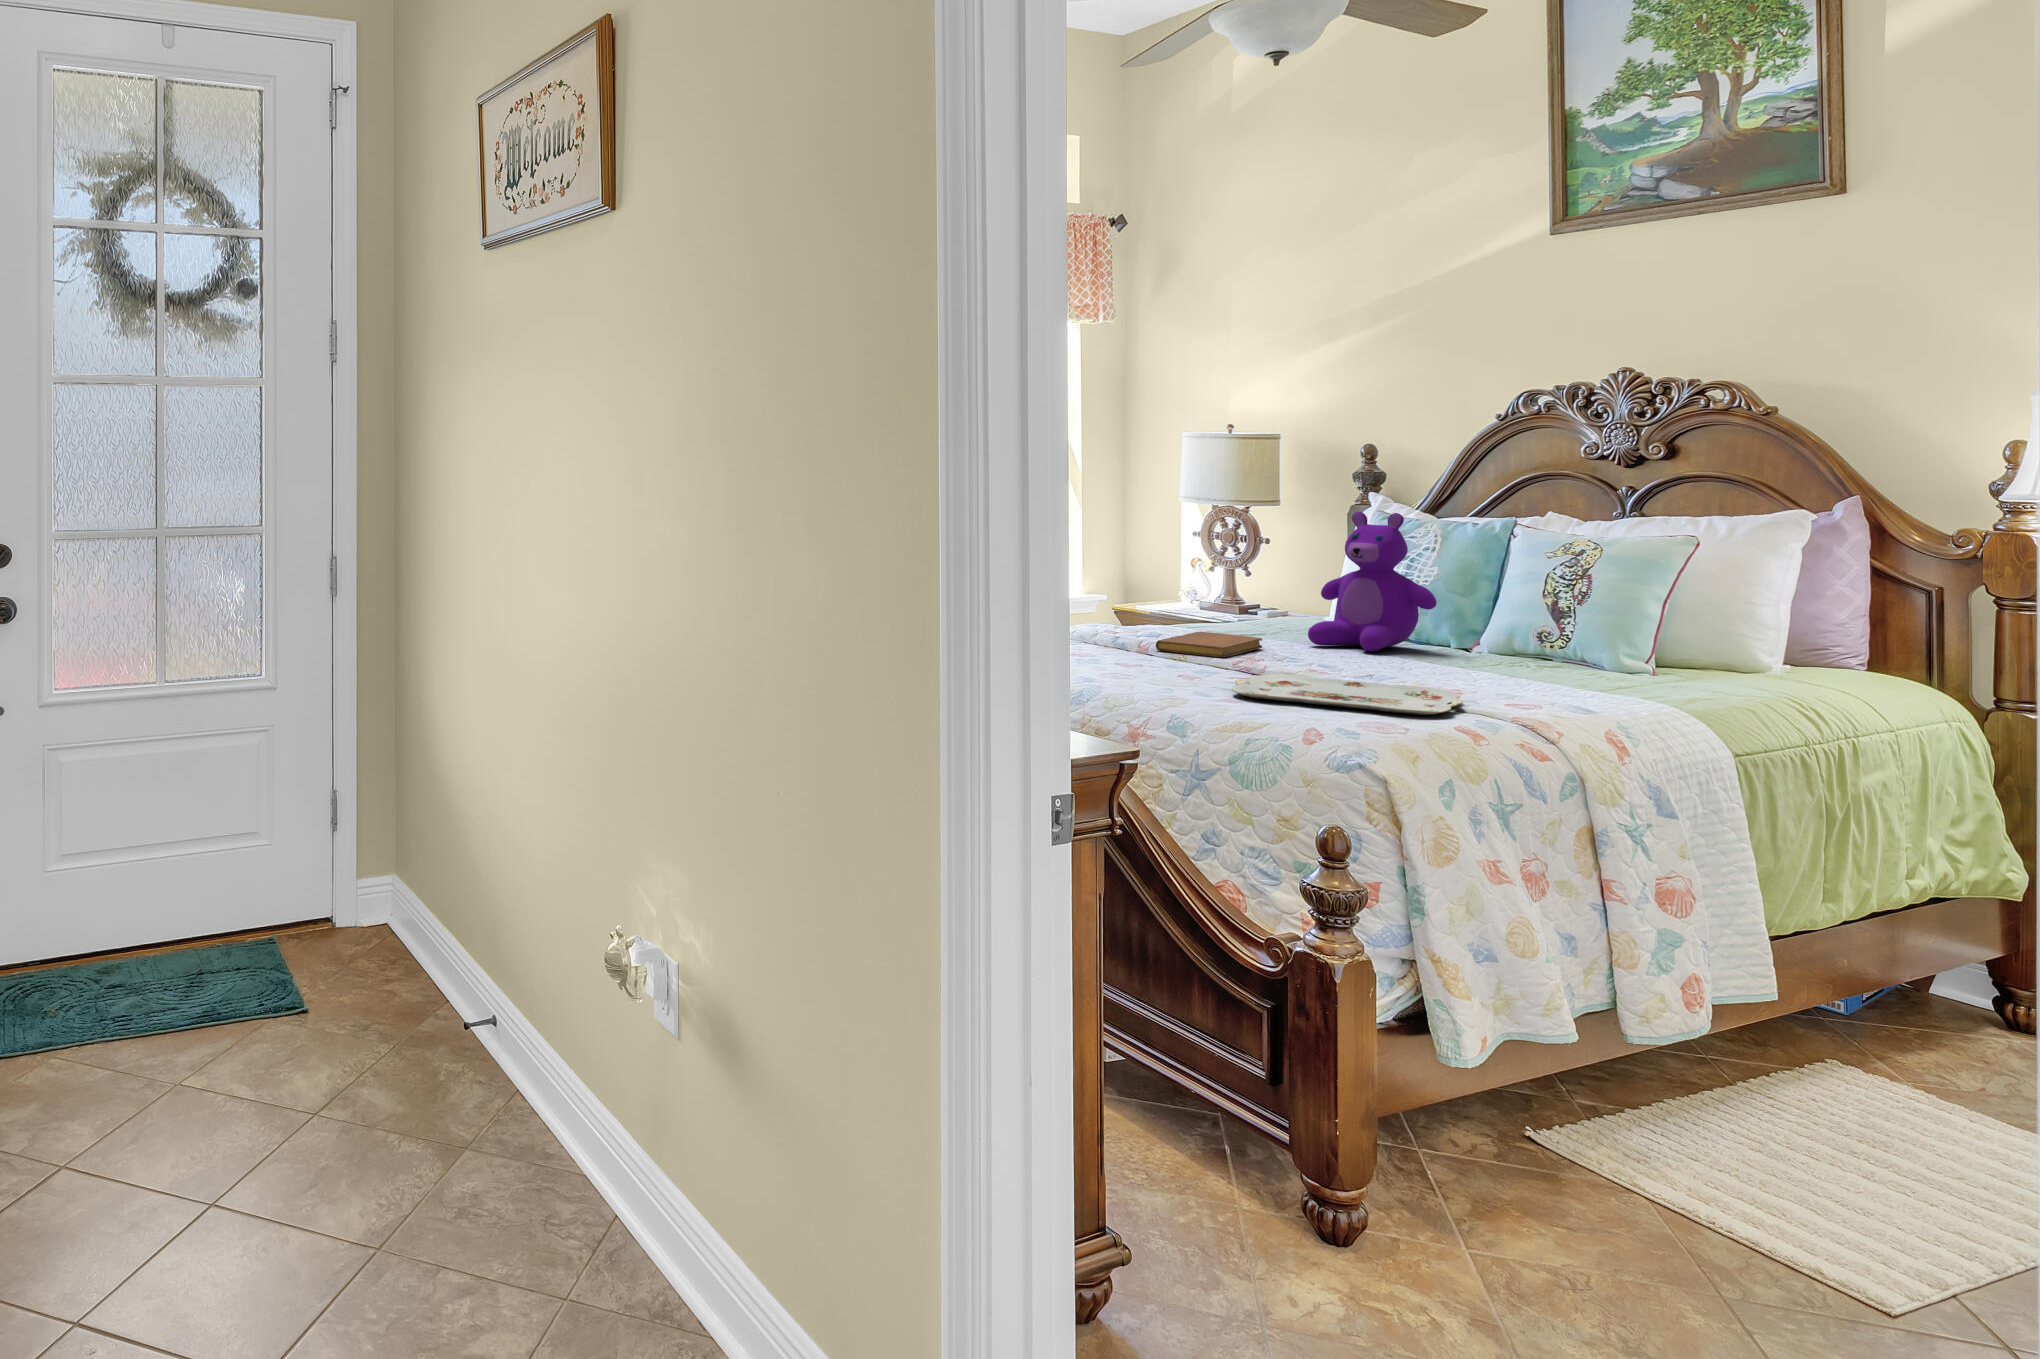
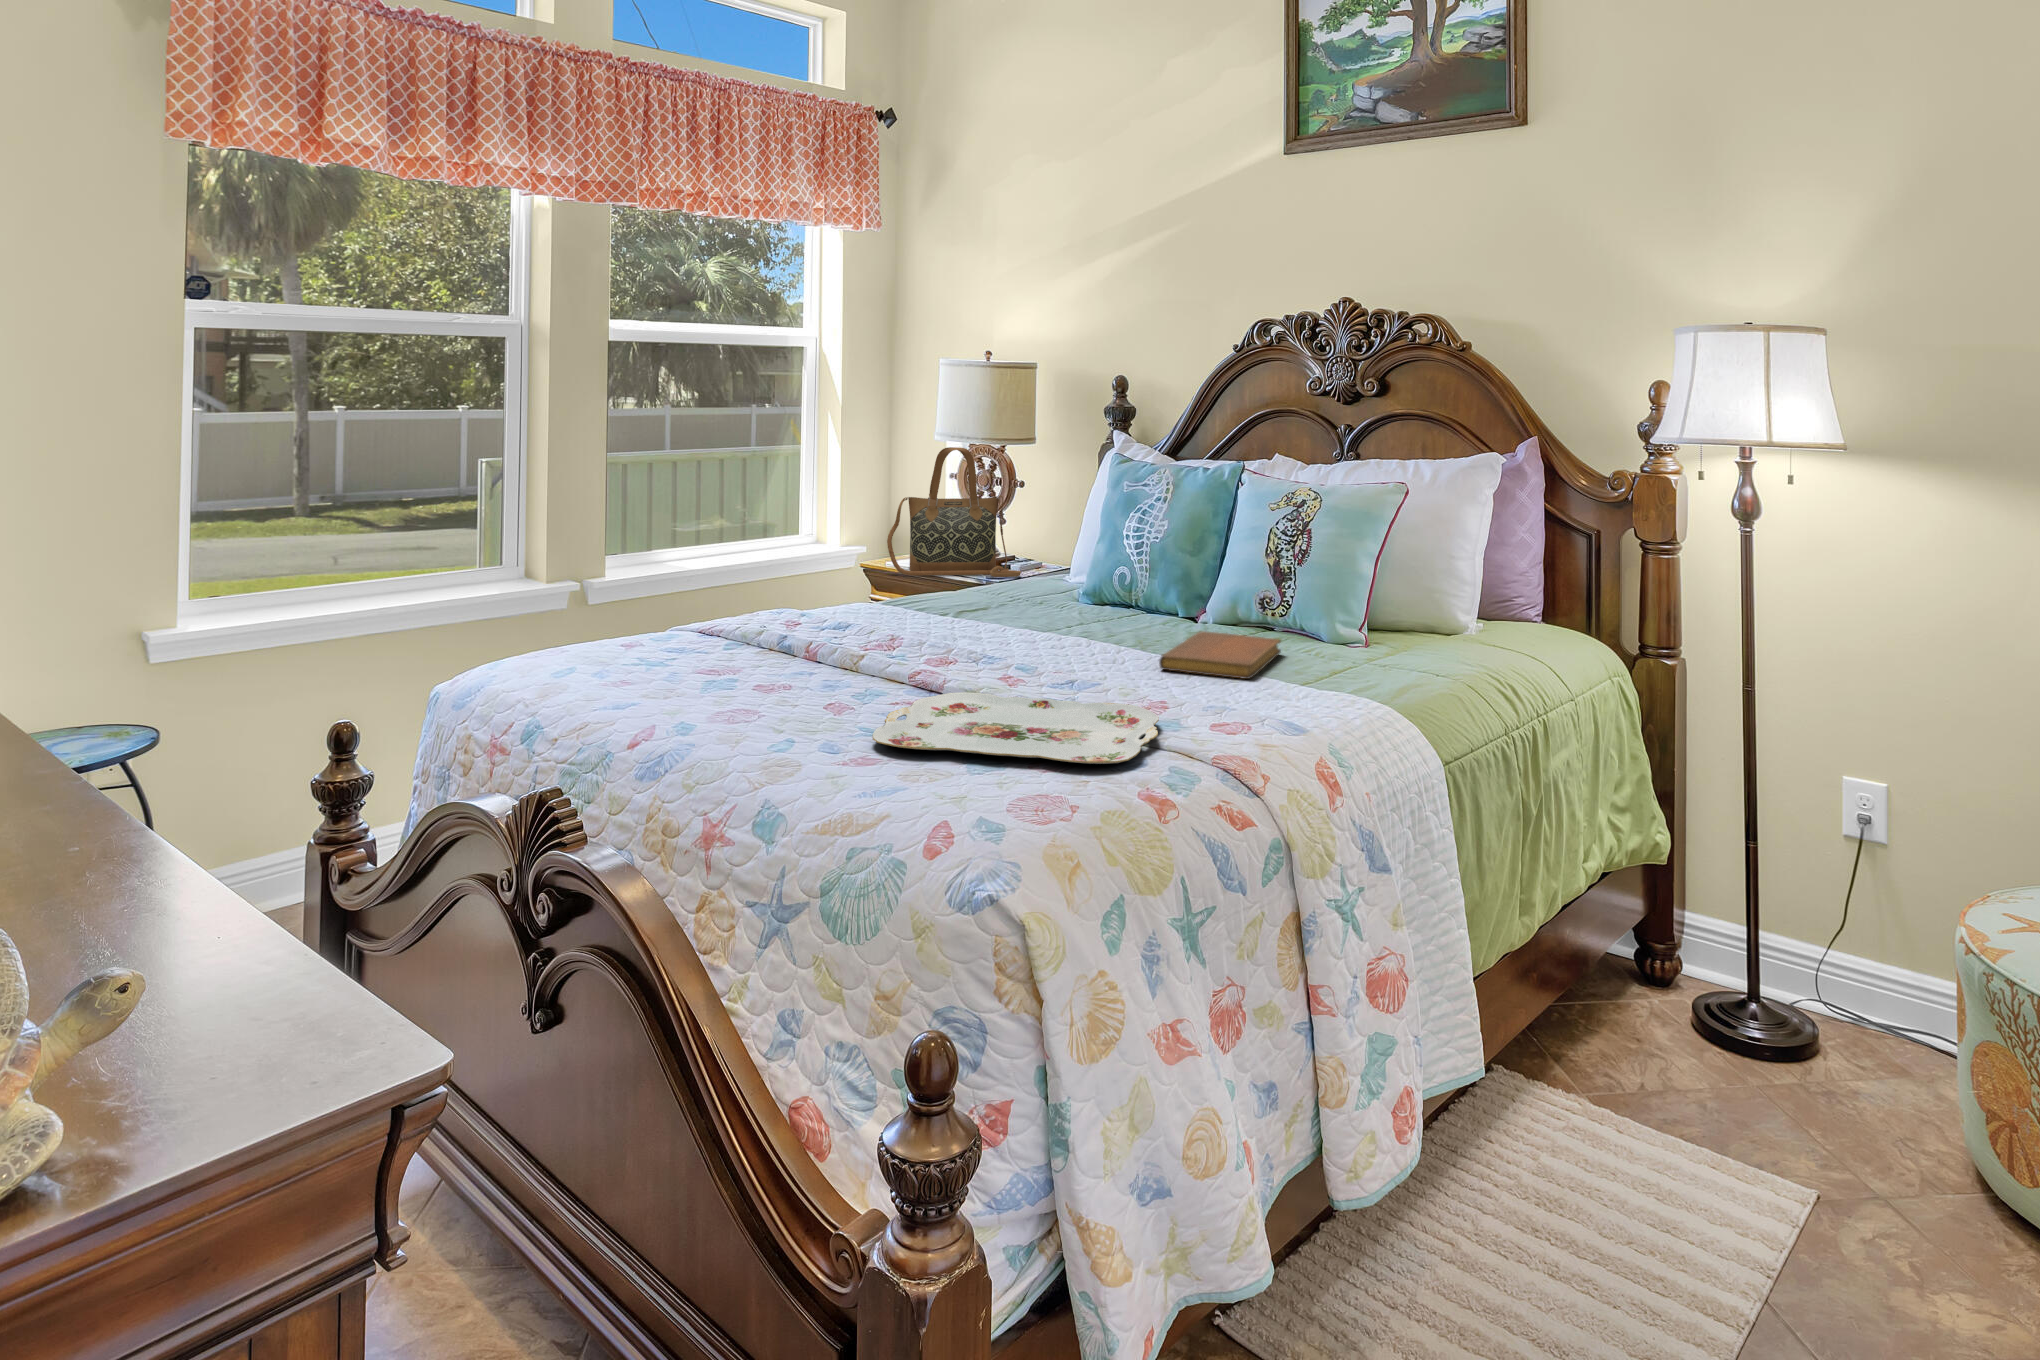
handbag: none [1154,509,1281,618] -> present [887,447,1021,577]
teddy bear: present [1308,512,1437,652] -> none [1027,456,1162,630]
notebook: present [1156,632,1262,657] -> present [1159,631,1281,679]

